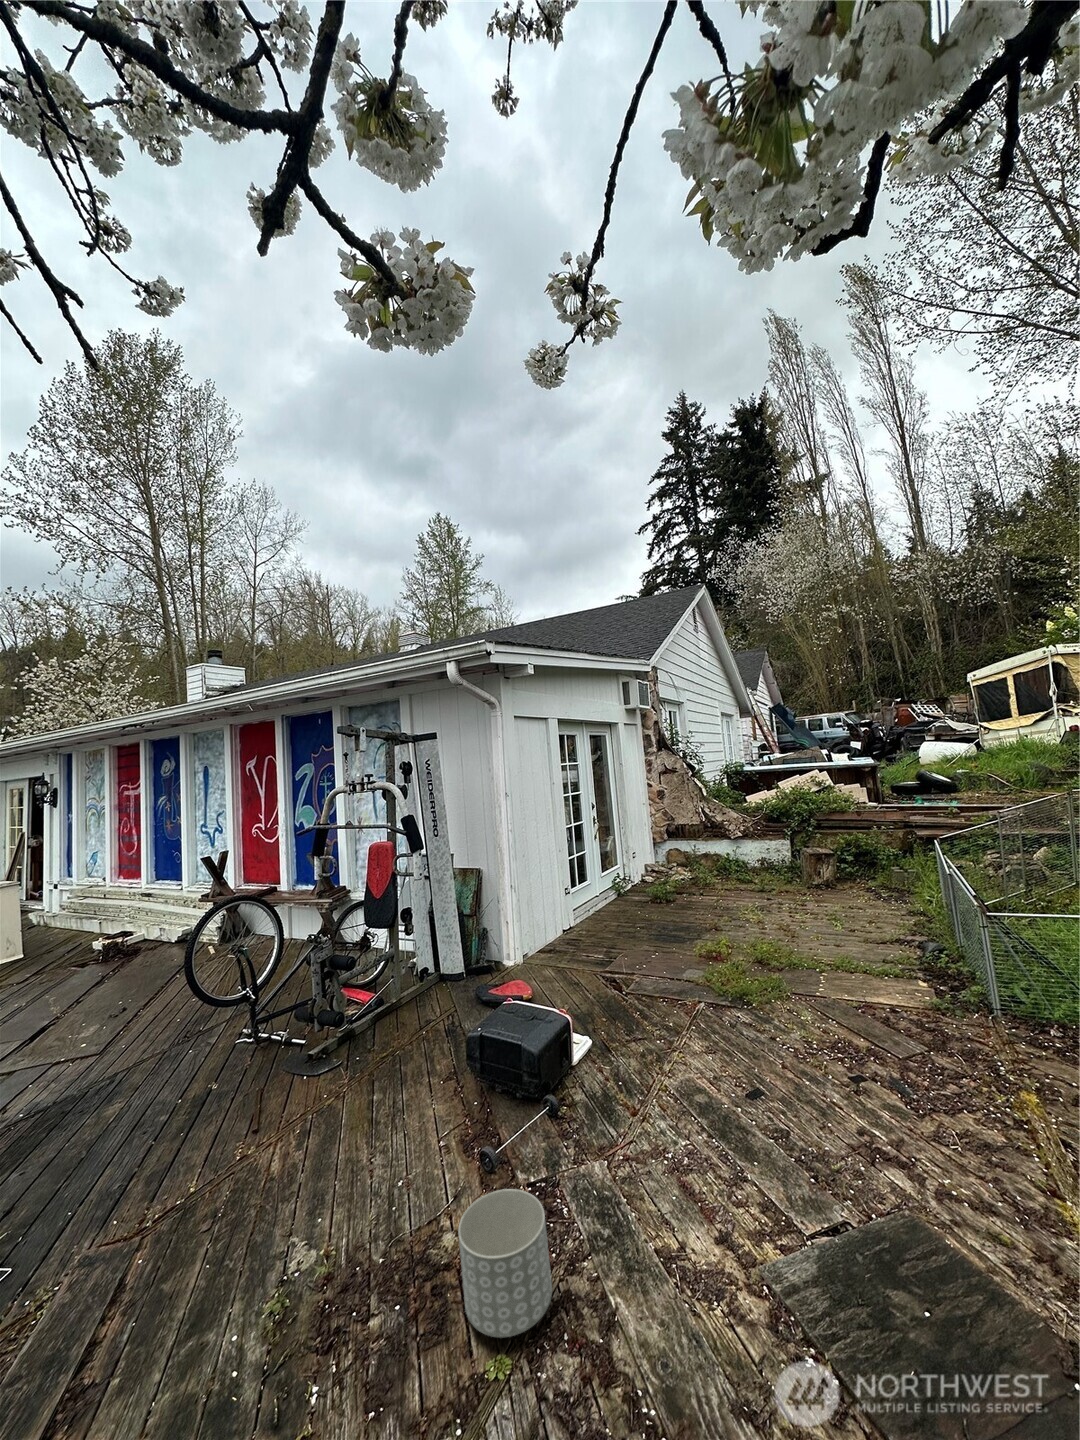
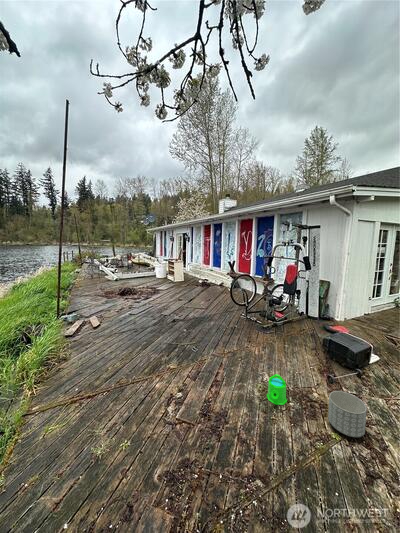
watering can: none [281,1228,352,1354] -> present [267,374,287,405]

